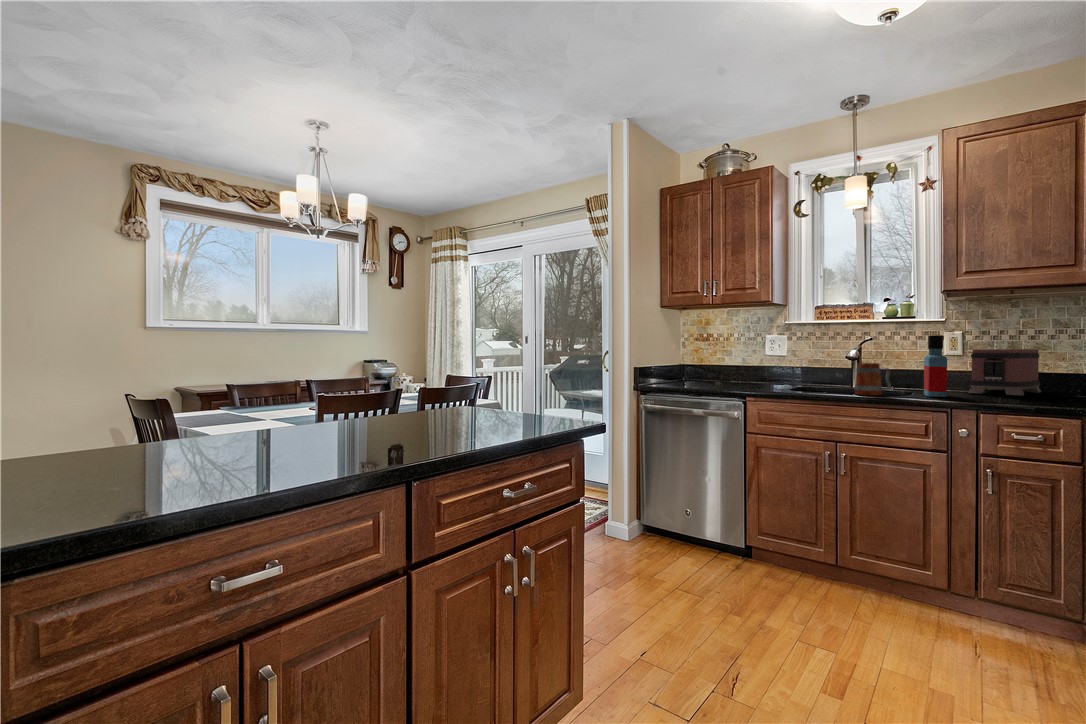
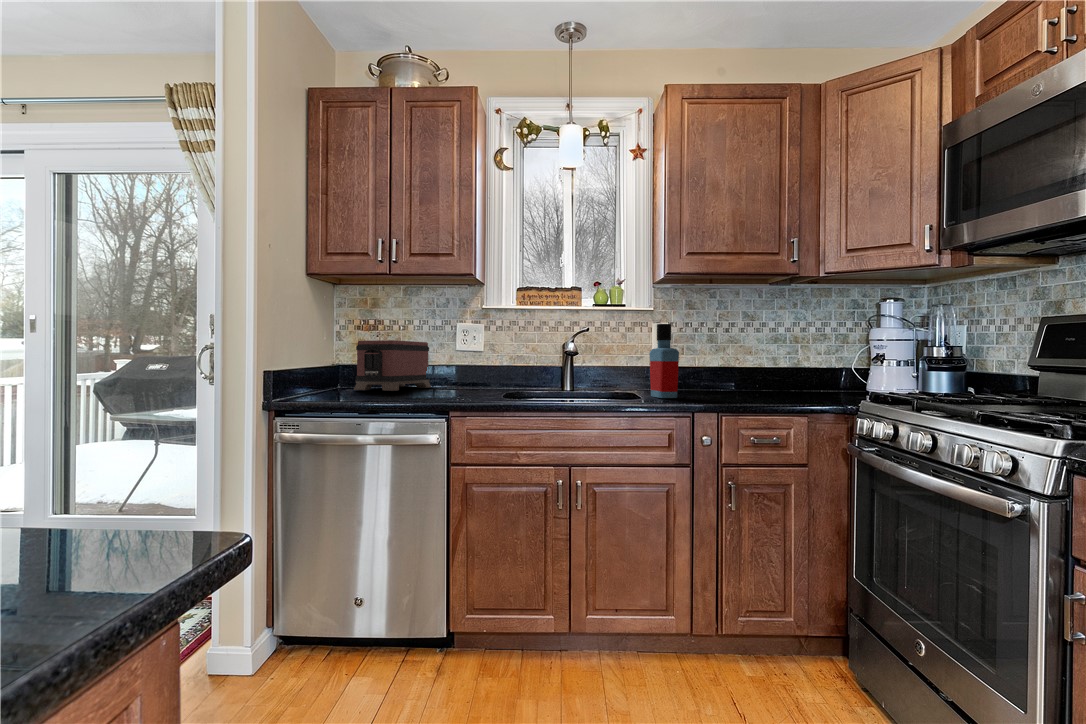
toaster: present [968,349,1041,396] -> present [354,340,431,391]
mug: present [855,363,891,395] -> none [583,358,622,399]

